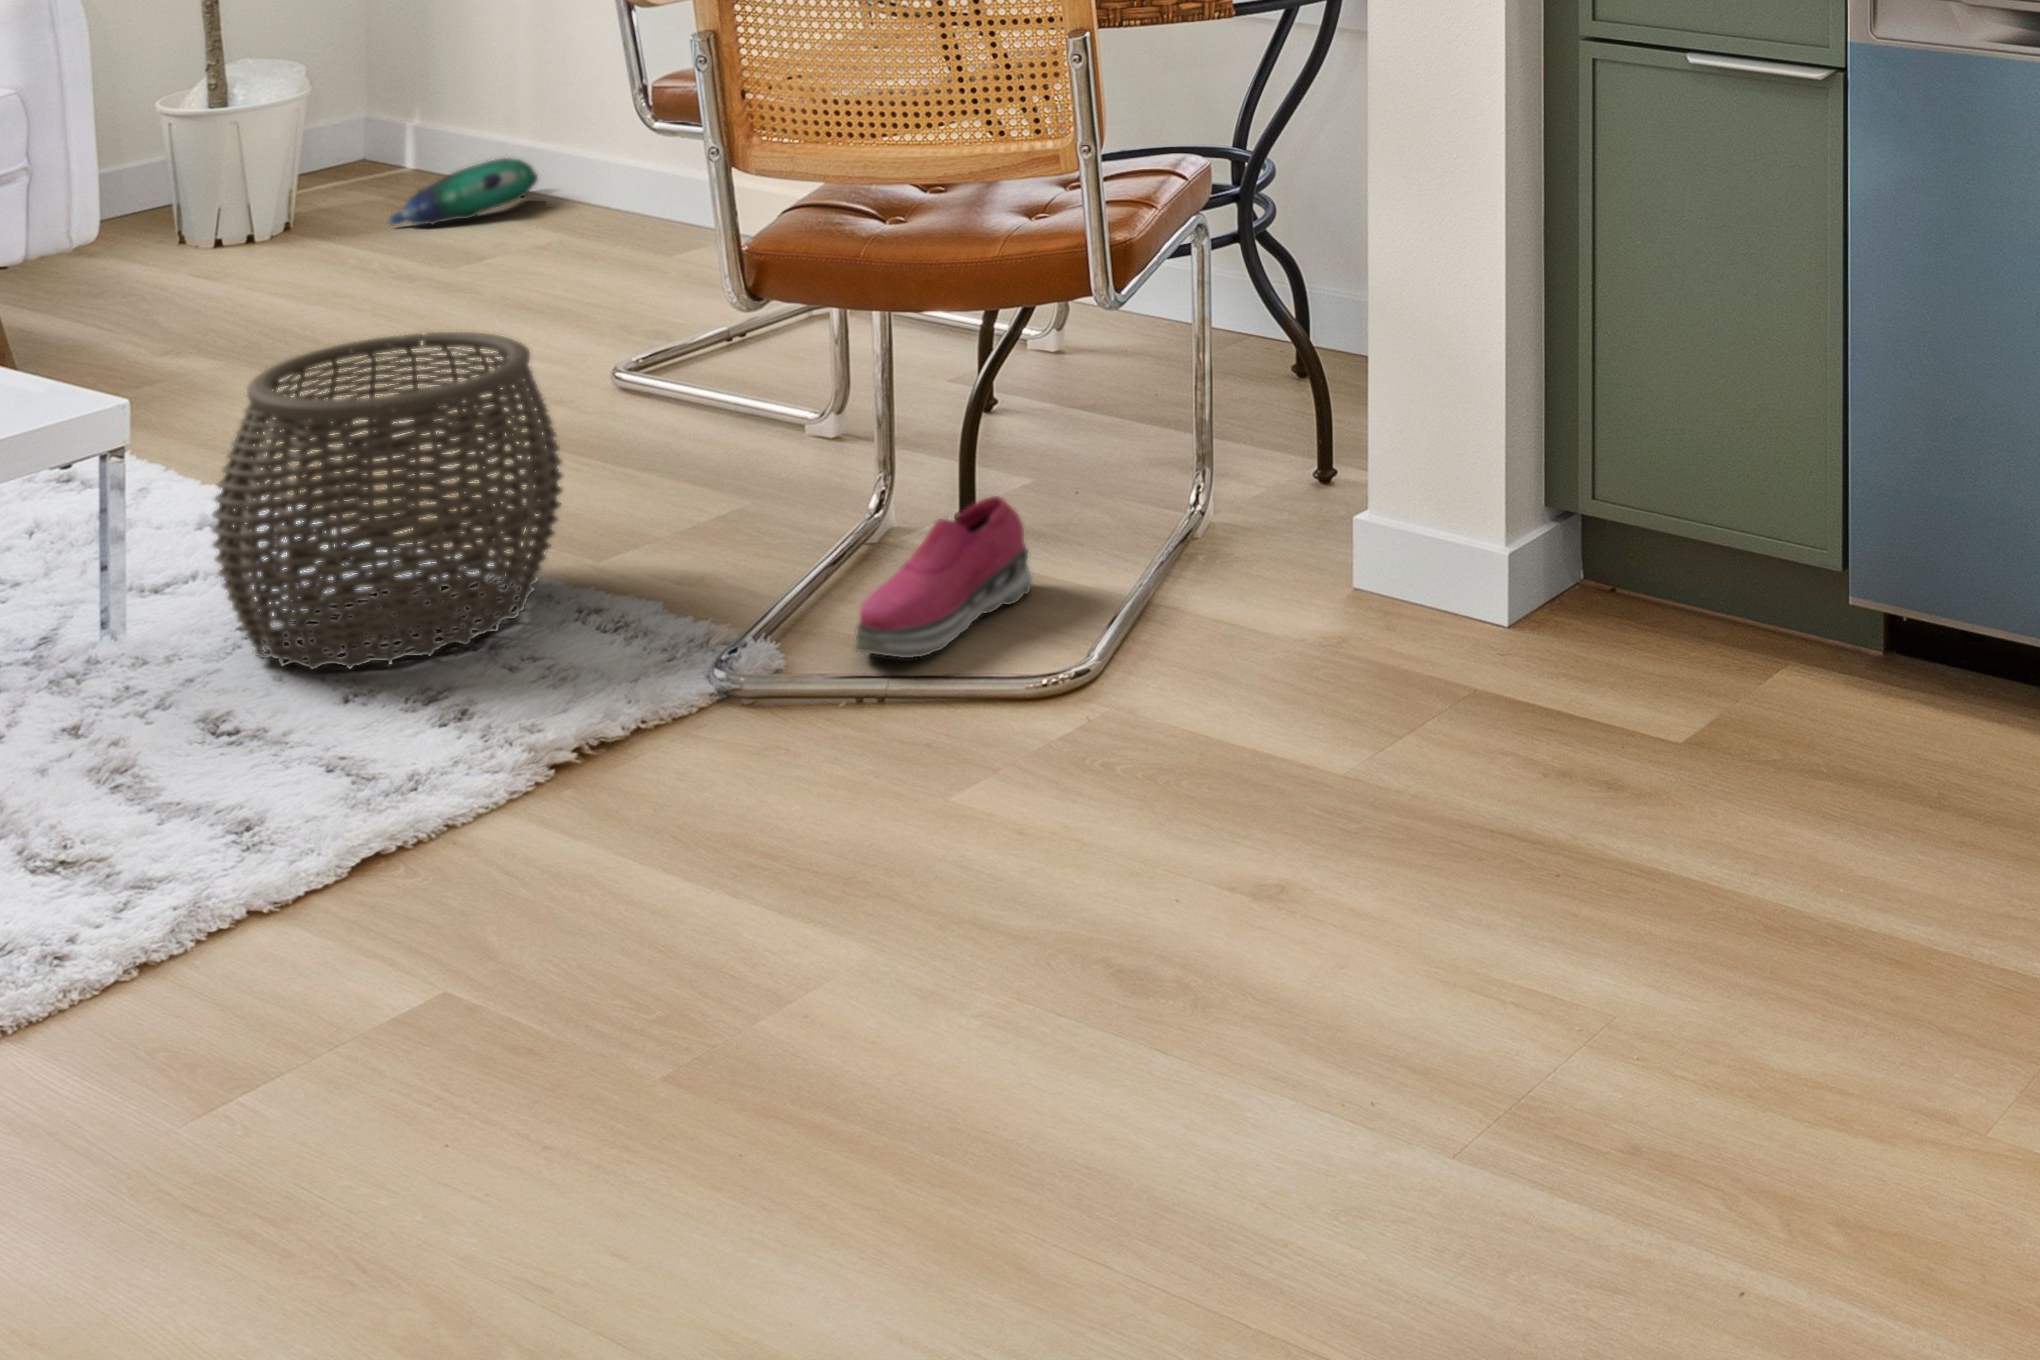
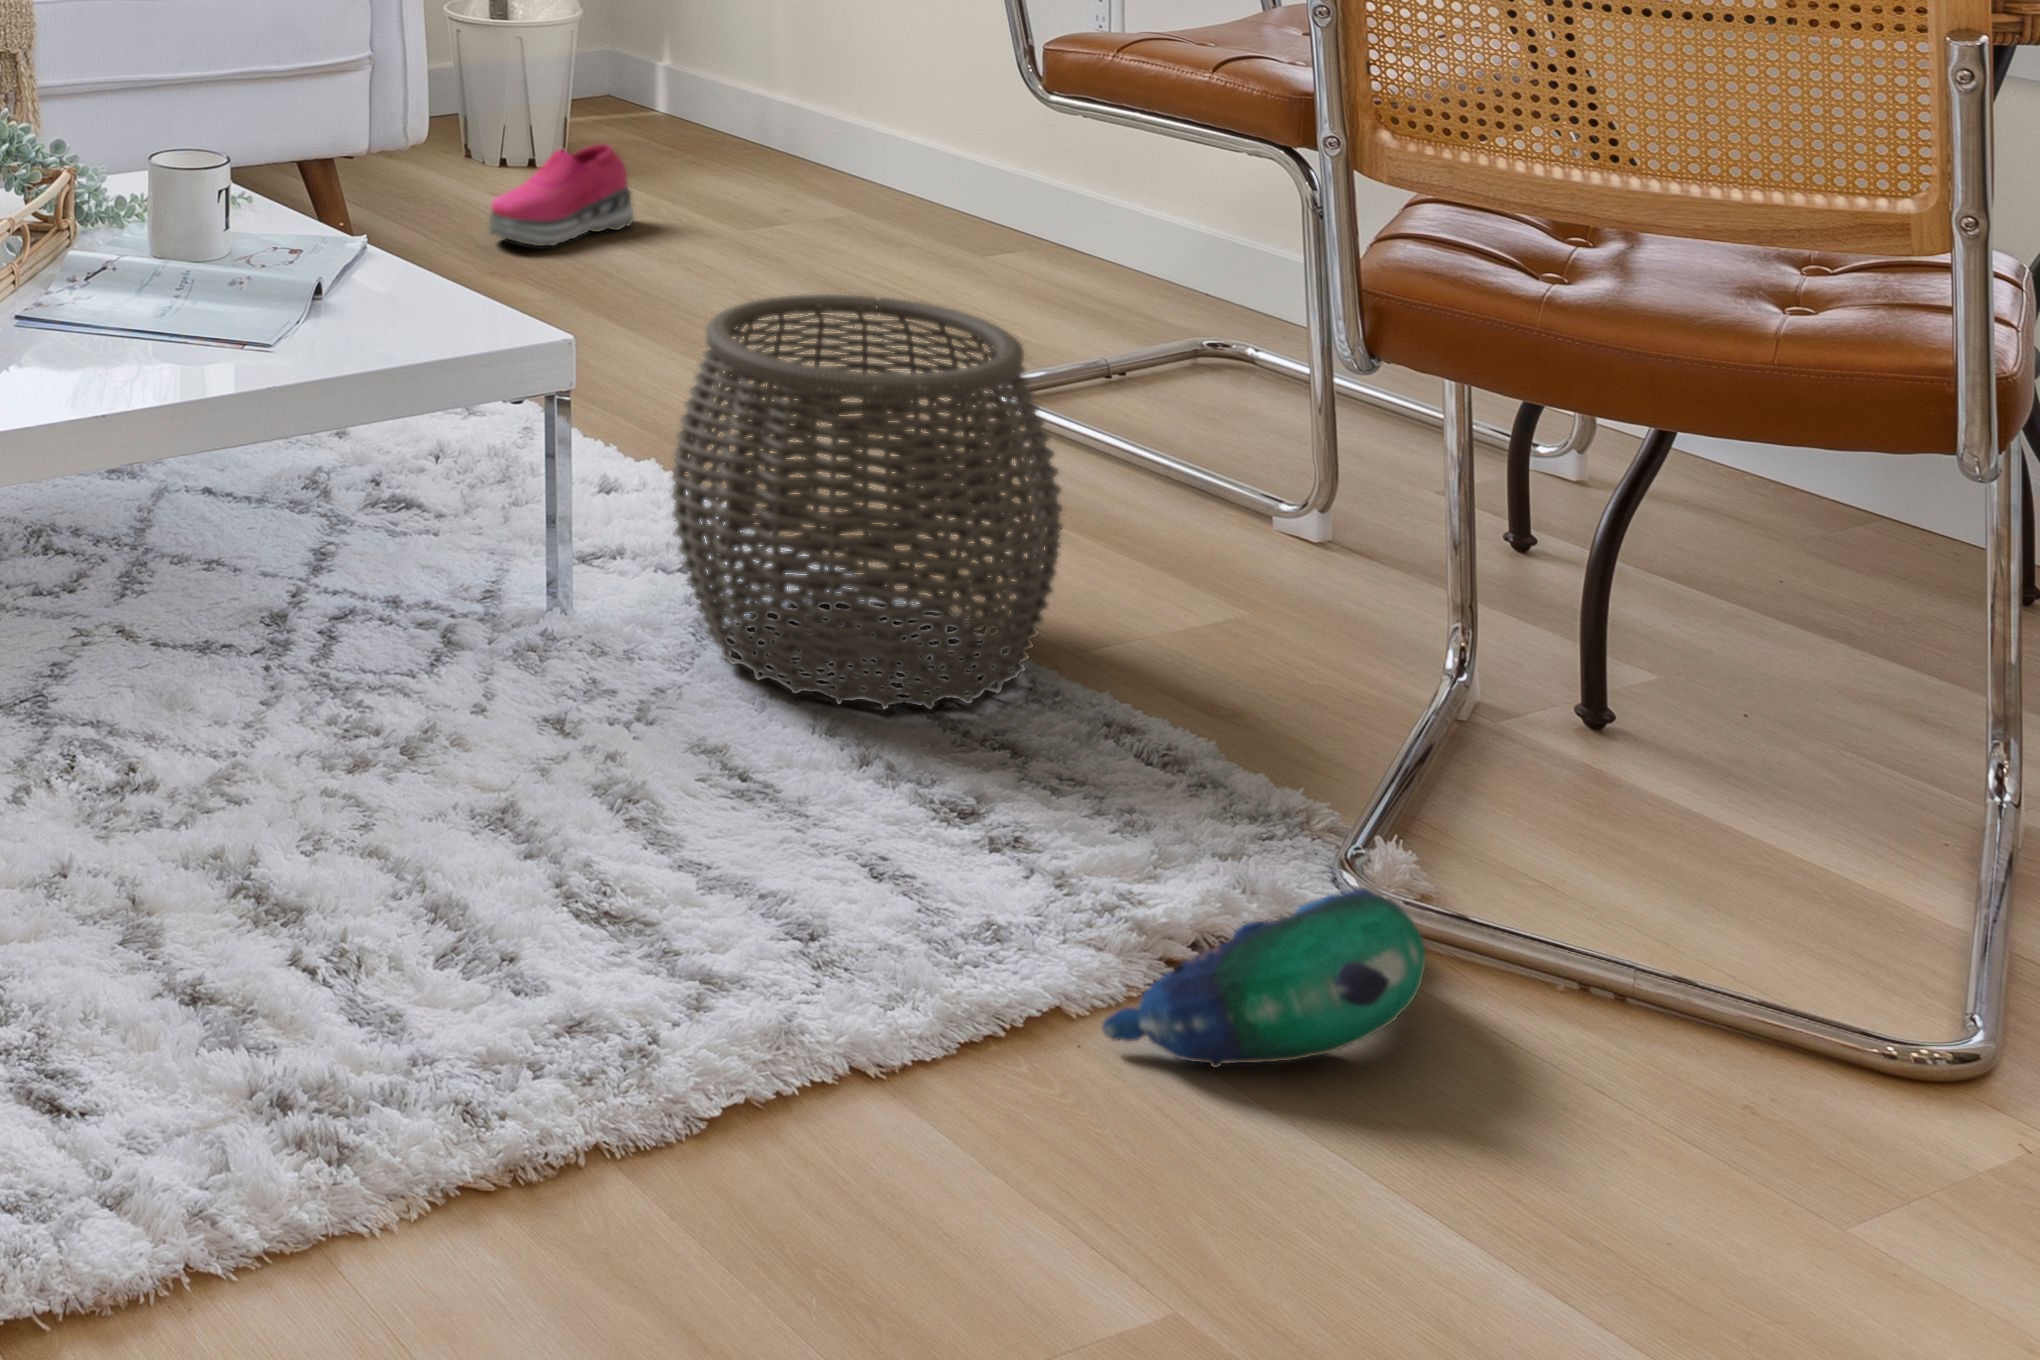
plush toy: present [388,158,538,225] -> present [1103,888,1426,1068]
shoe: present [854,496,1031,658] -> present [489,144,634,246]

